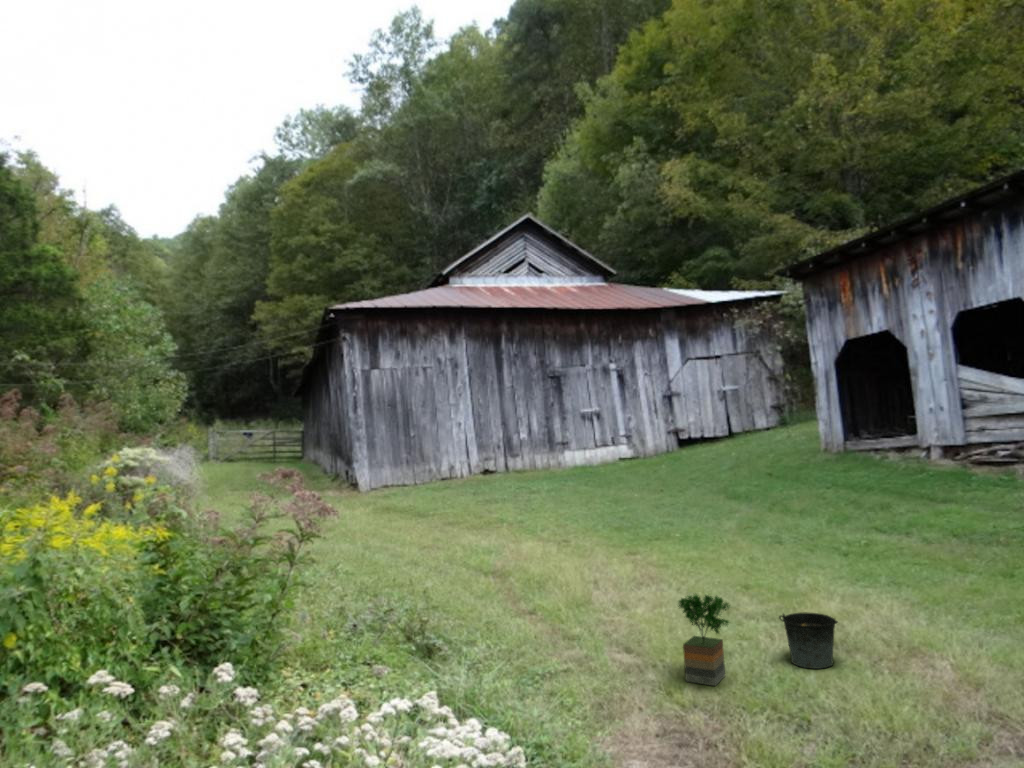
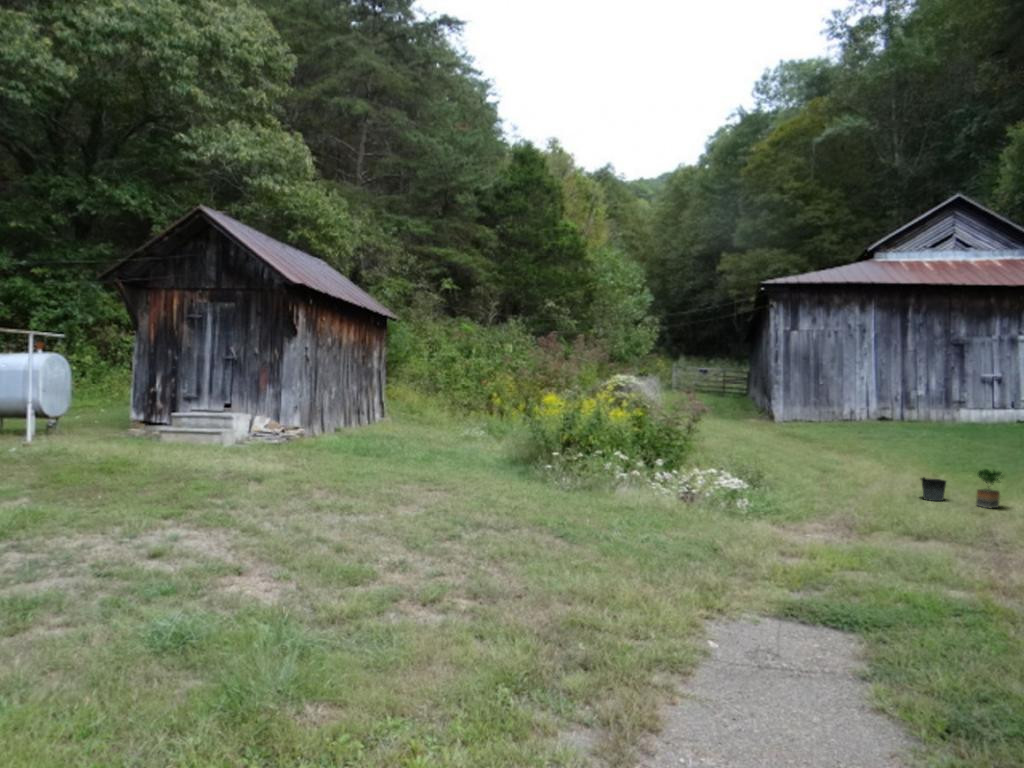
potted tree: present [678,595,730,686] -> present [976,469,1002,508]

